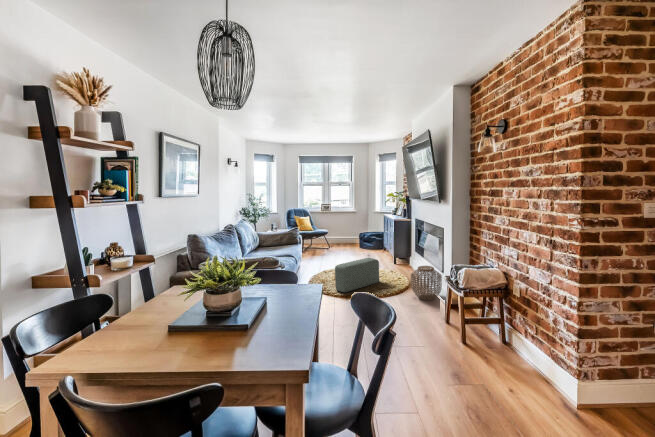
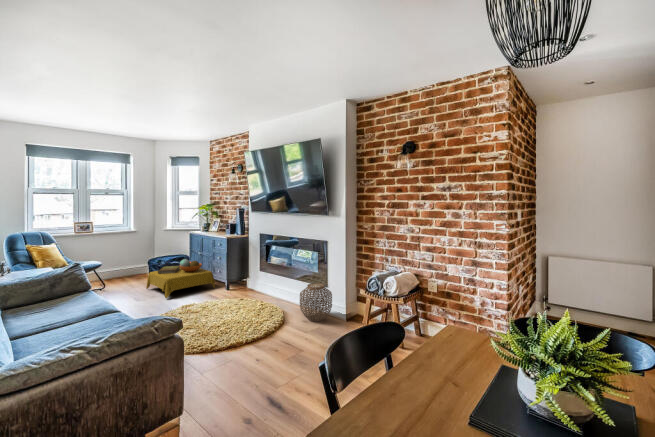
side table: none [349,235,390,262] -> present [146,259,215,298]
pouf: present [335,258,379,292] -> none [201,286,242,339]

